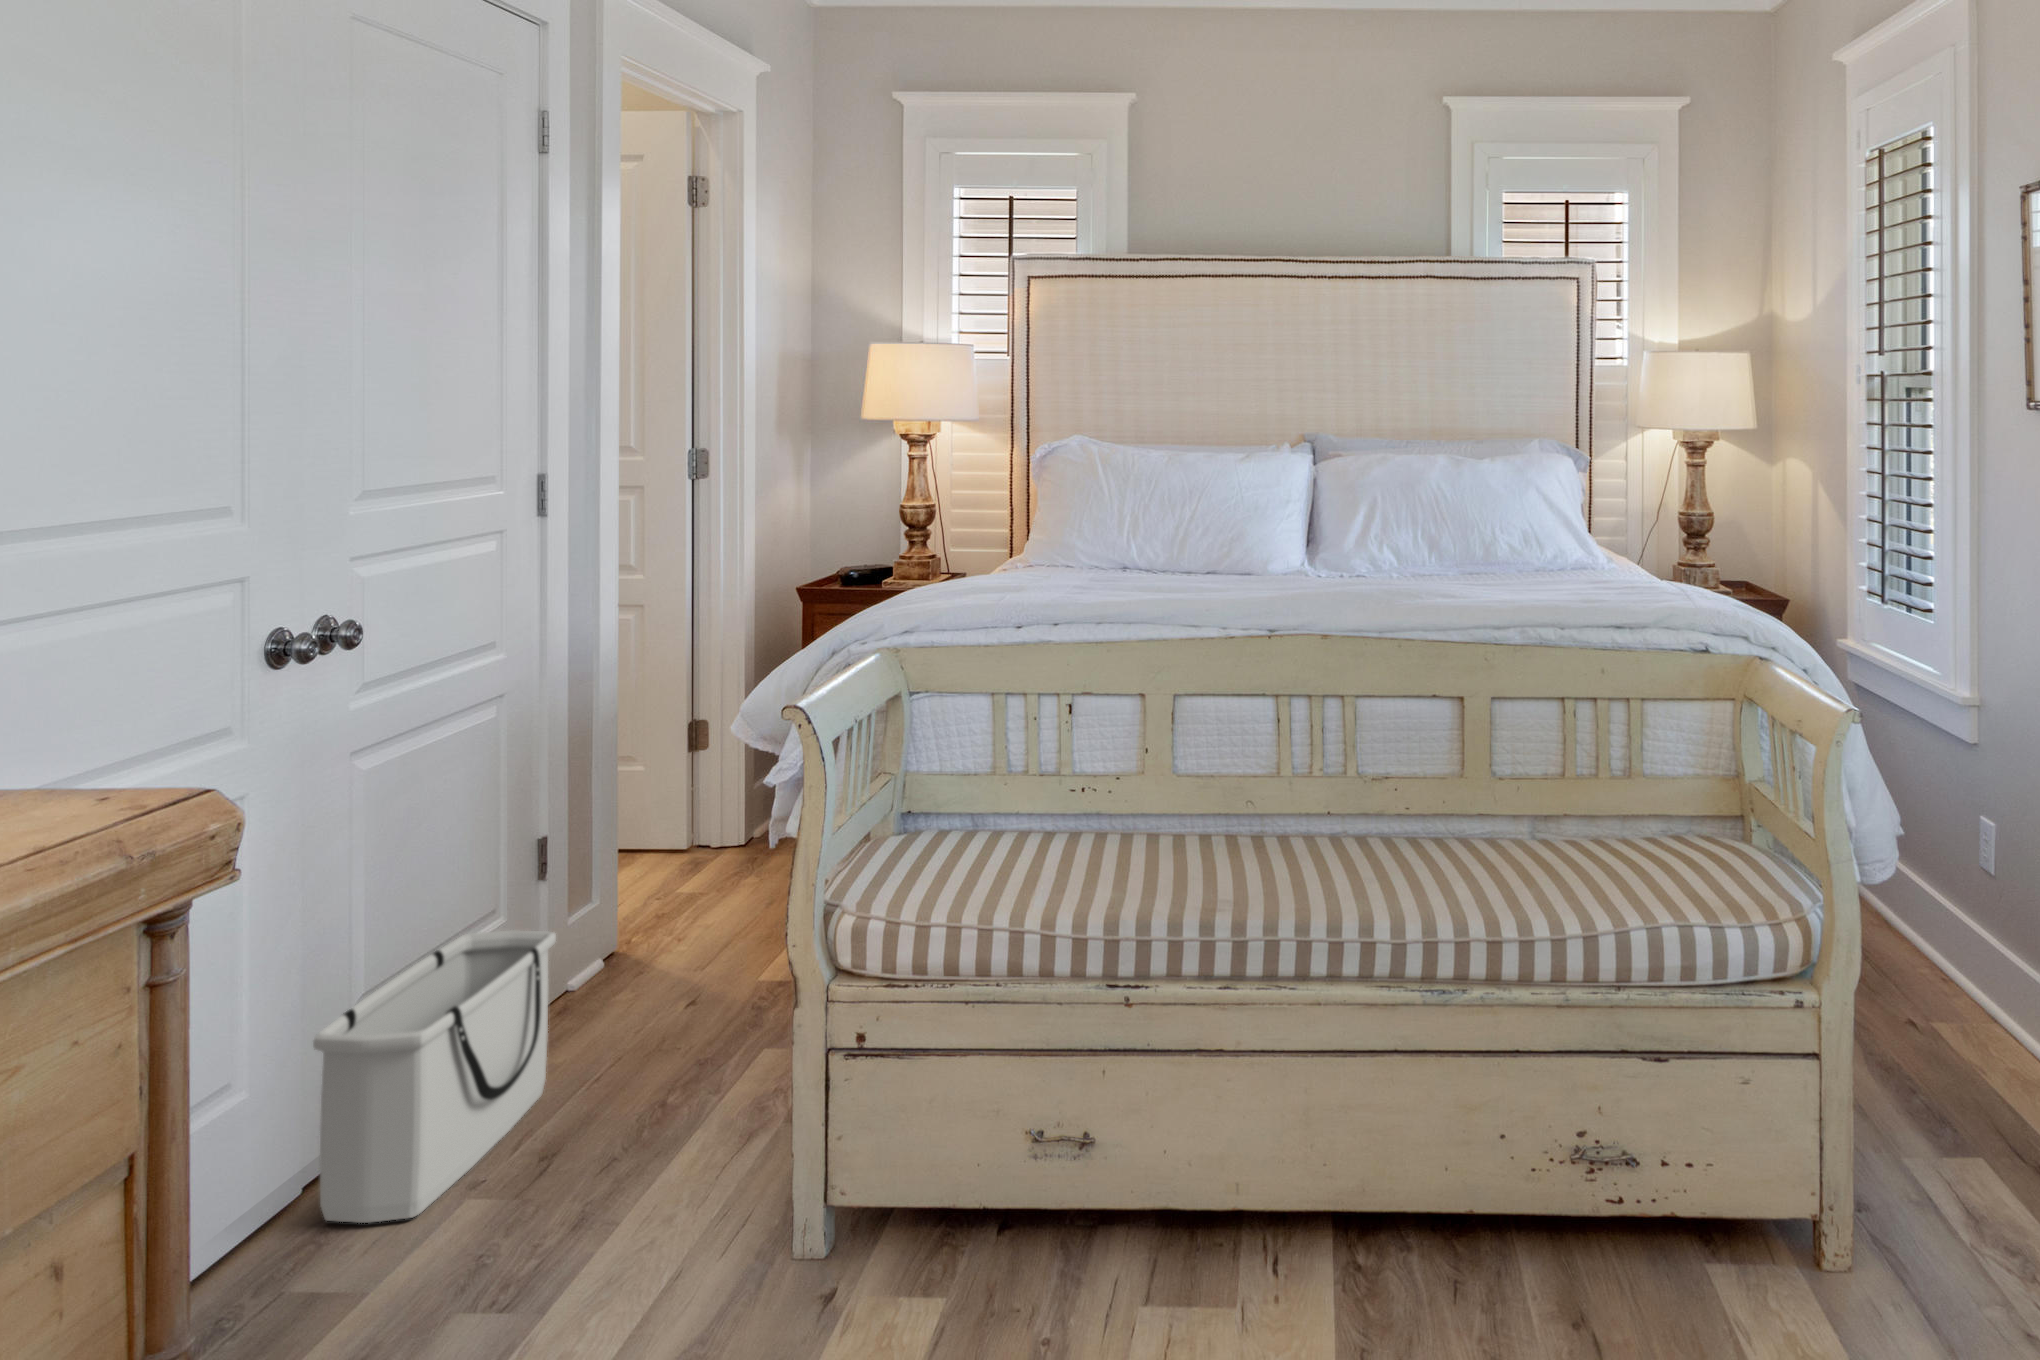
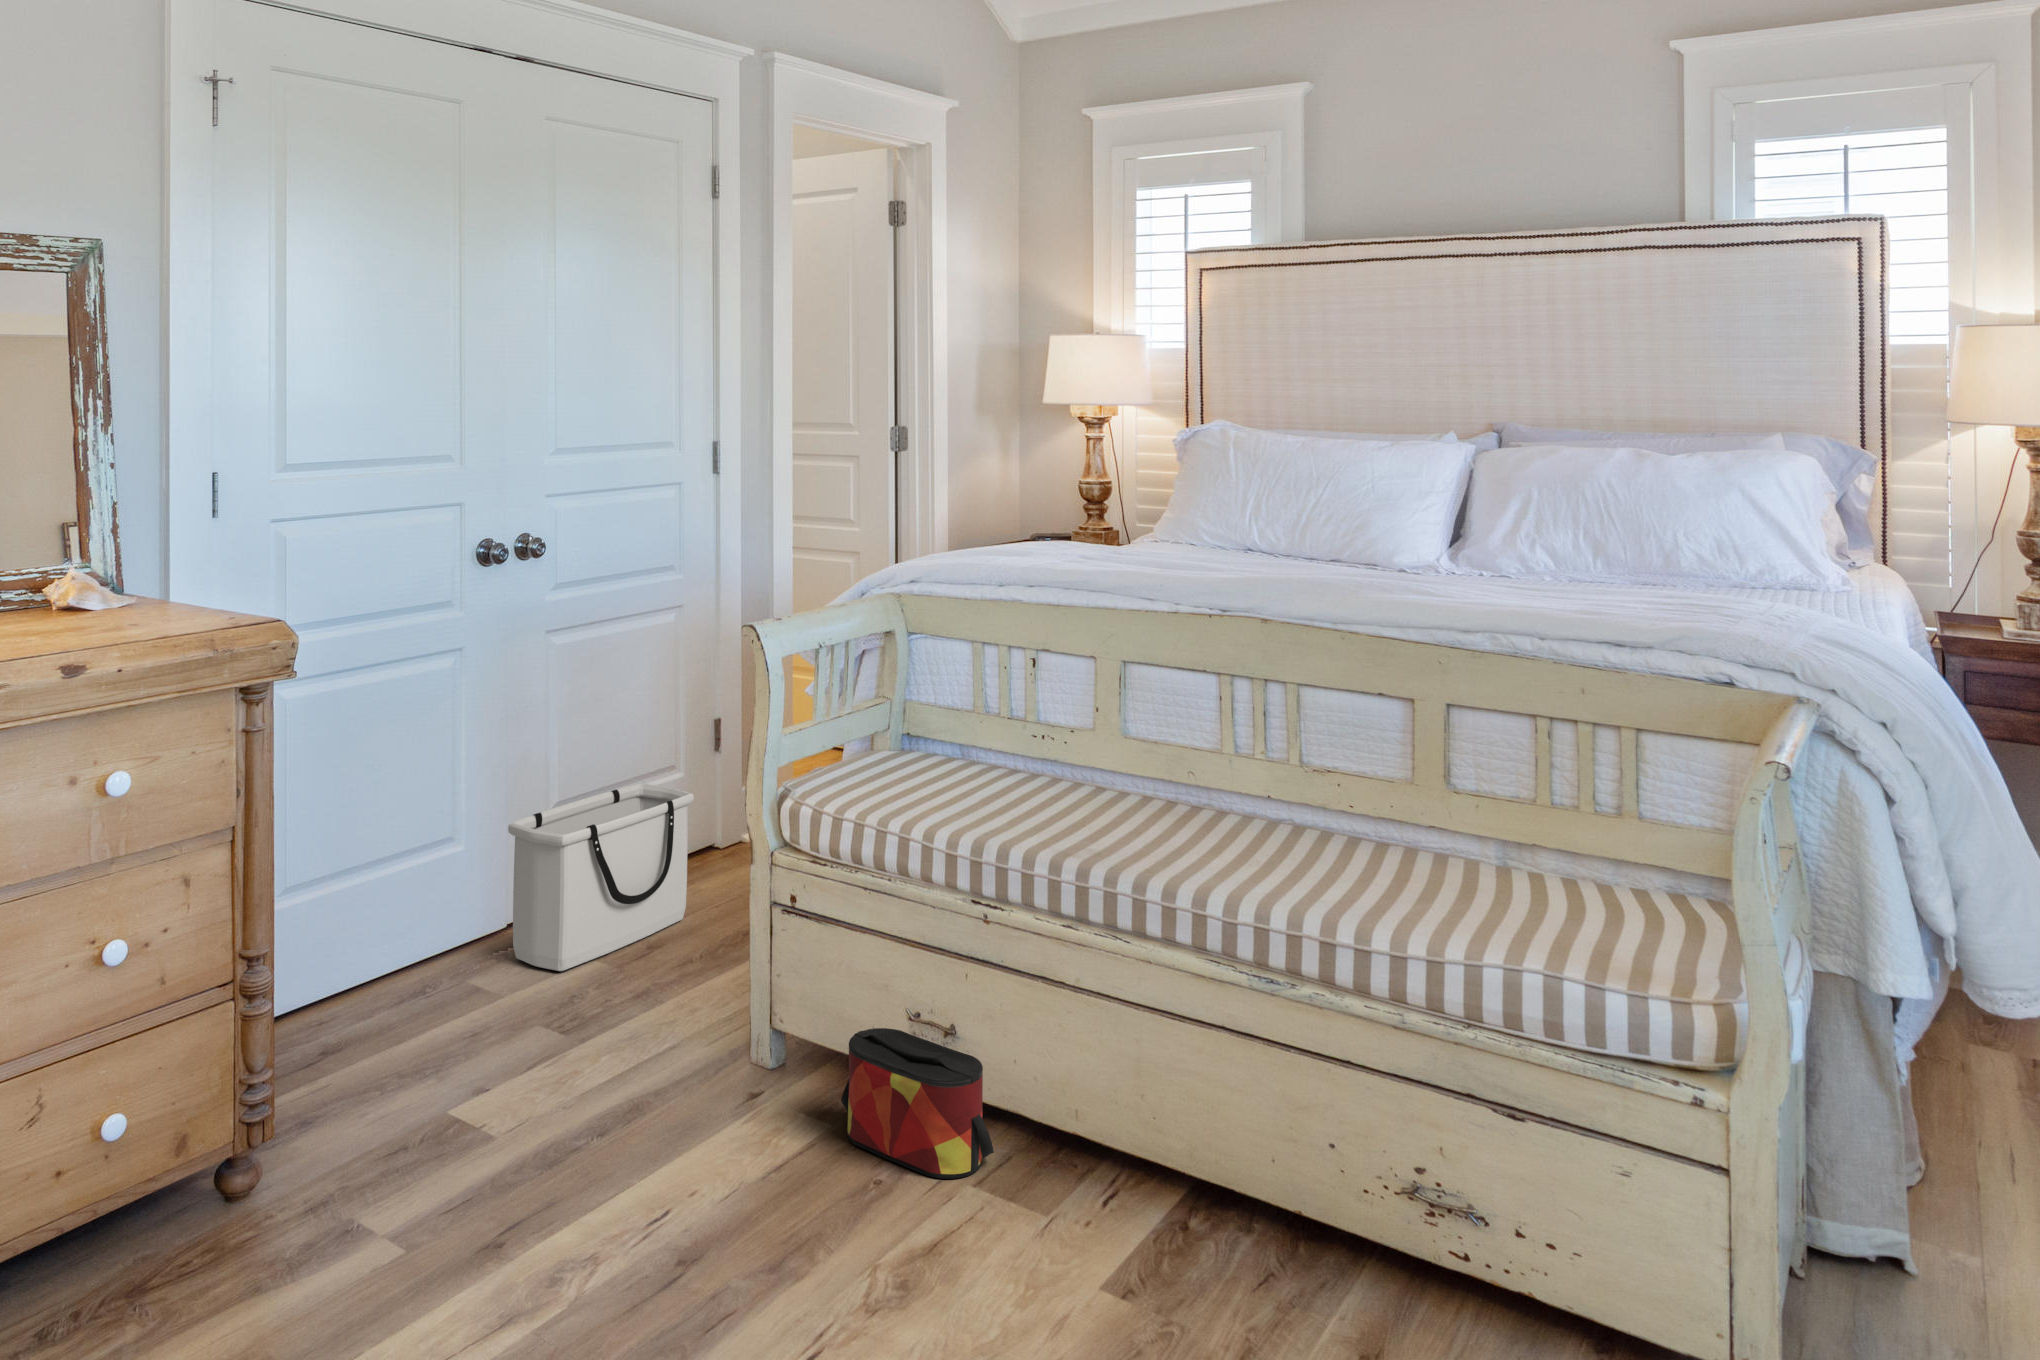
bag: none [937,1153,1140,1305] -> present [841,1028,994,1179]

